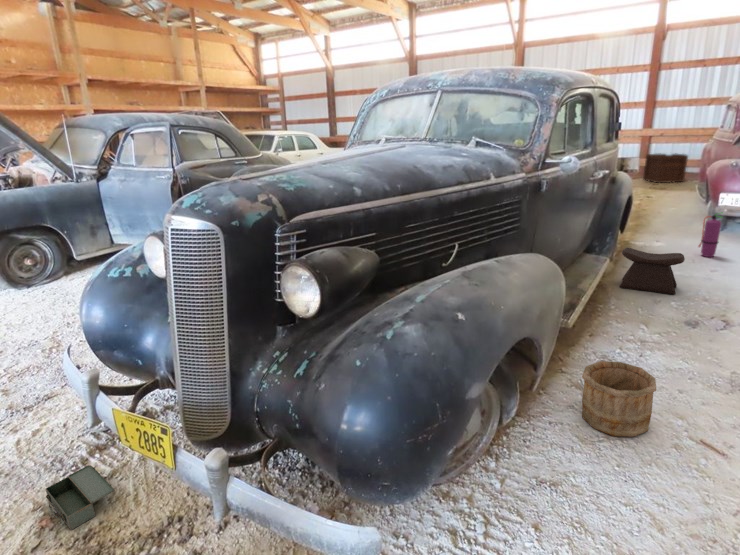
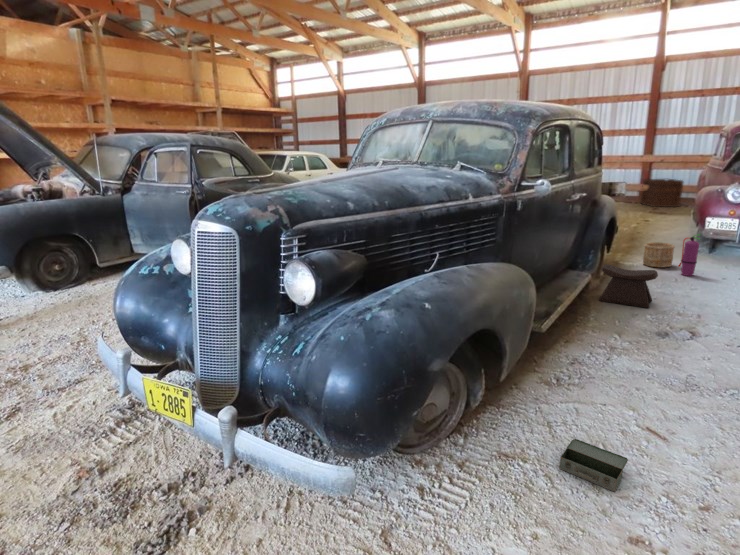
wooden bucket: present [582,361,656,437] -> present [643,242,675,267]
toolbox: present [46,465,114,530] -> present [559,439,628,492]

